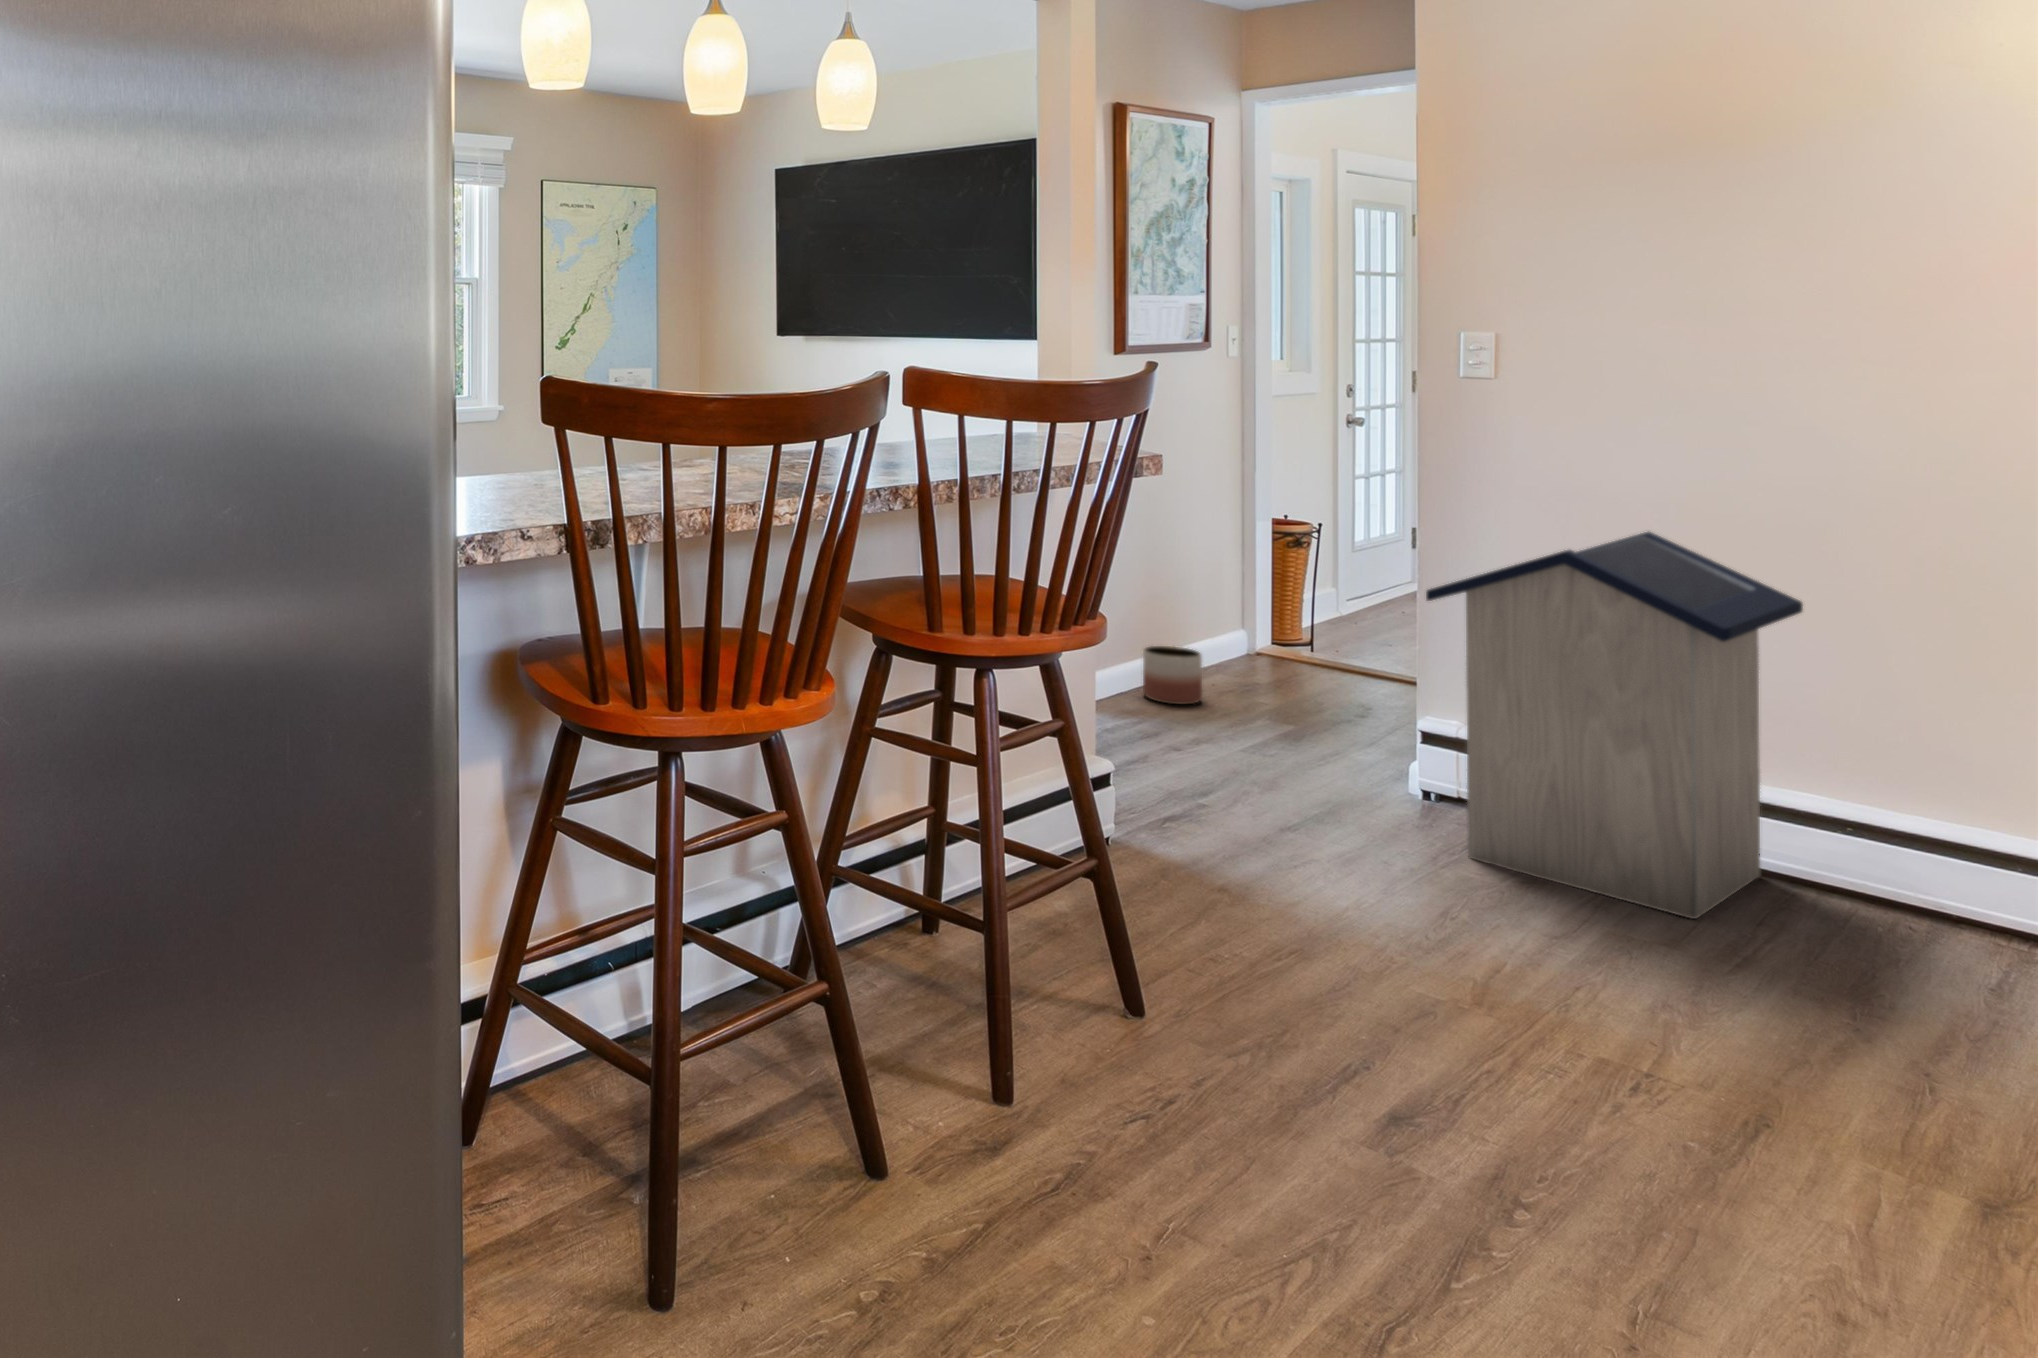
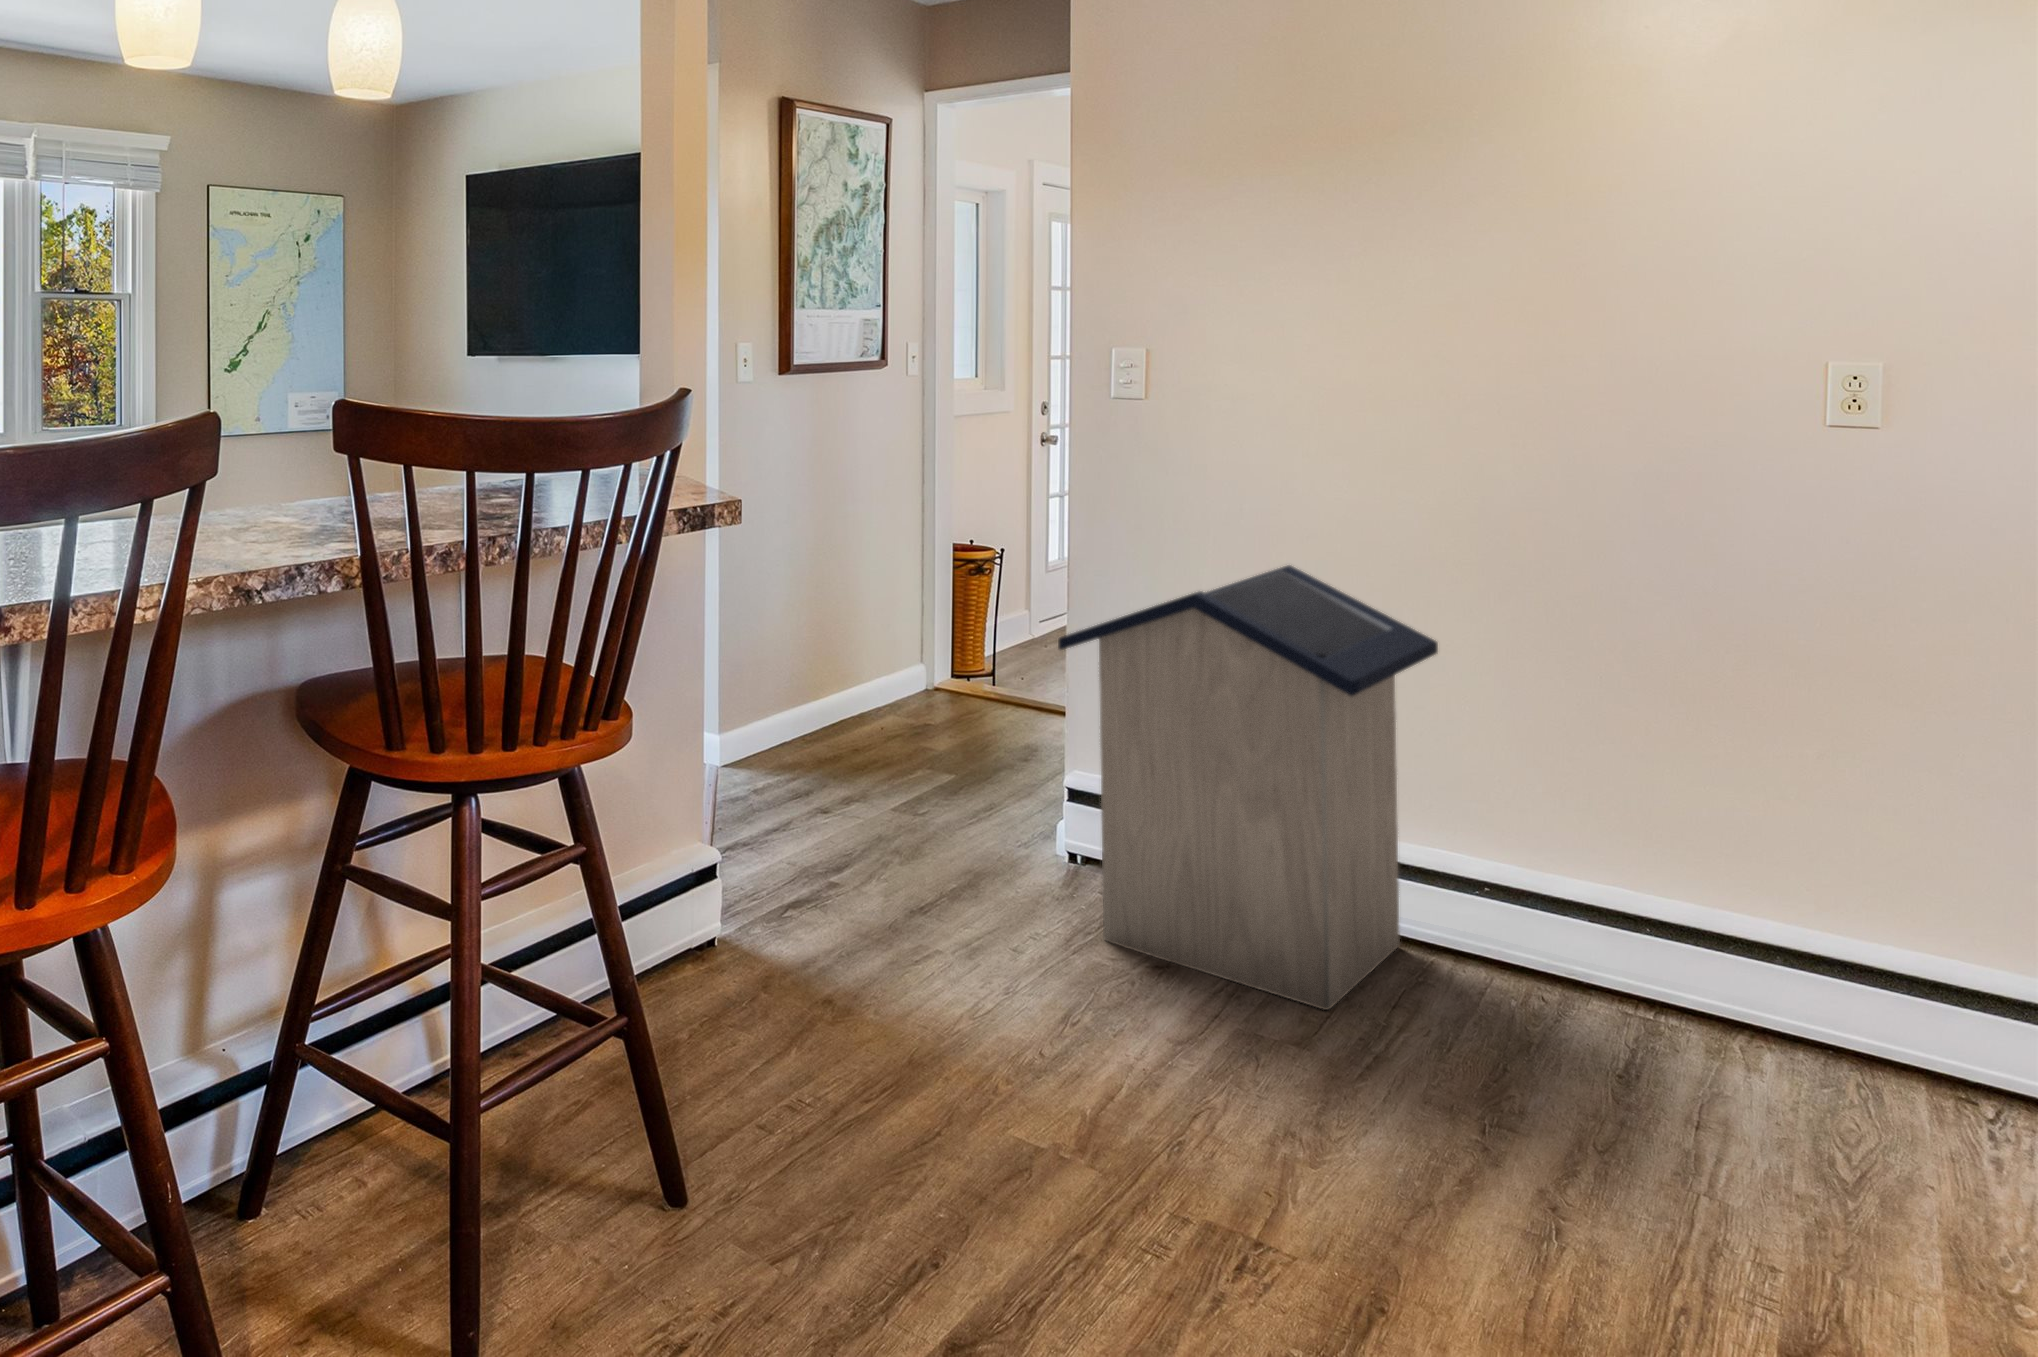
planter: present [1143,646,1202,705] -> none [809,690,869,755]

